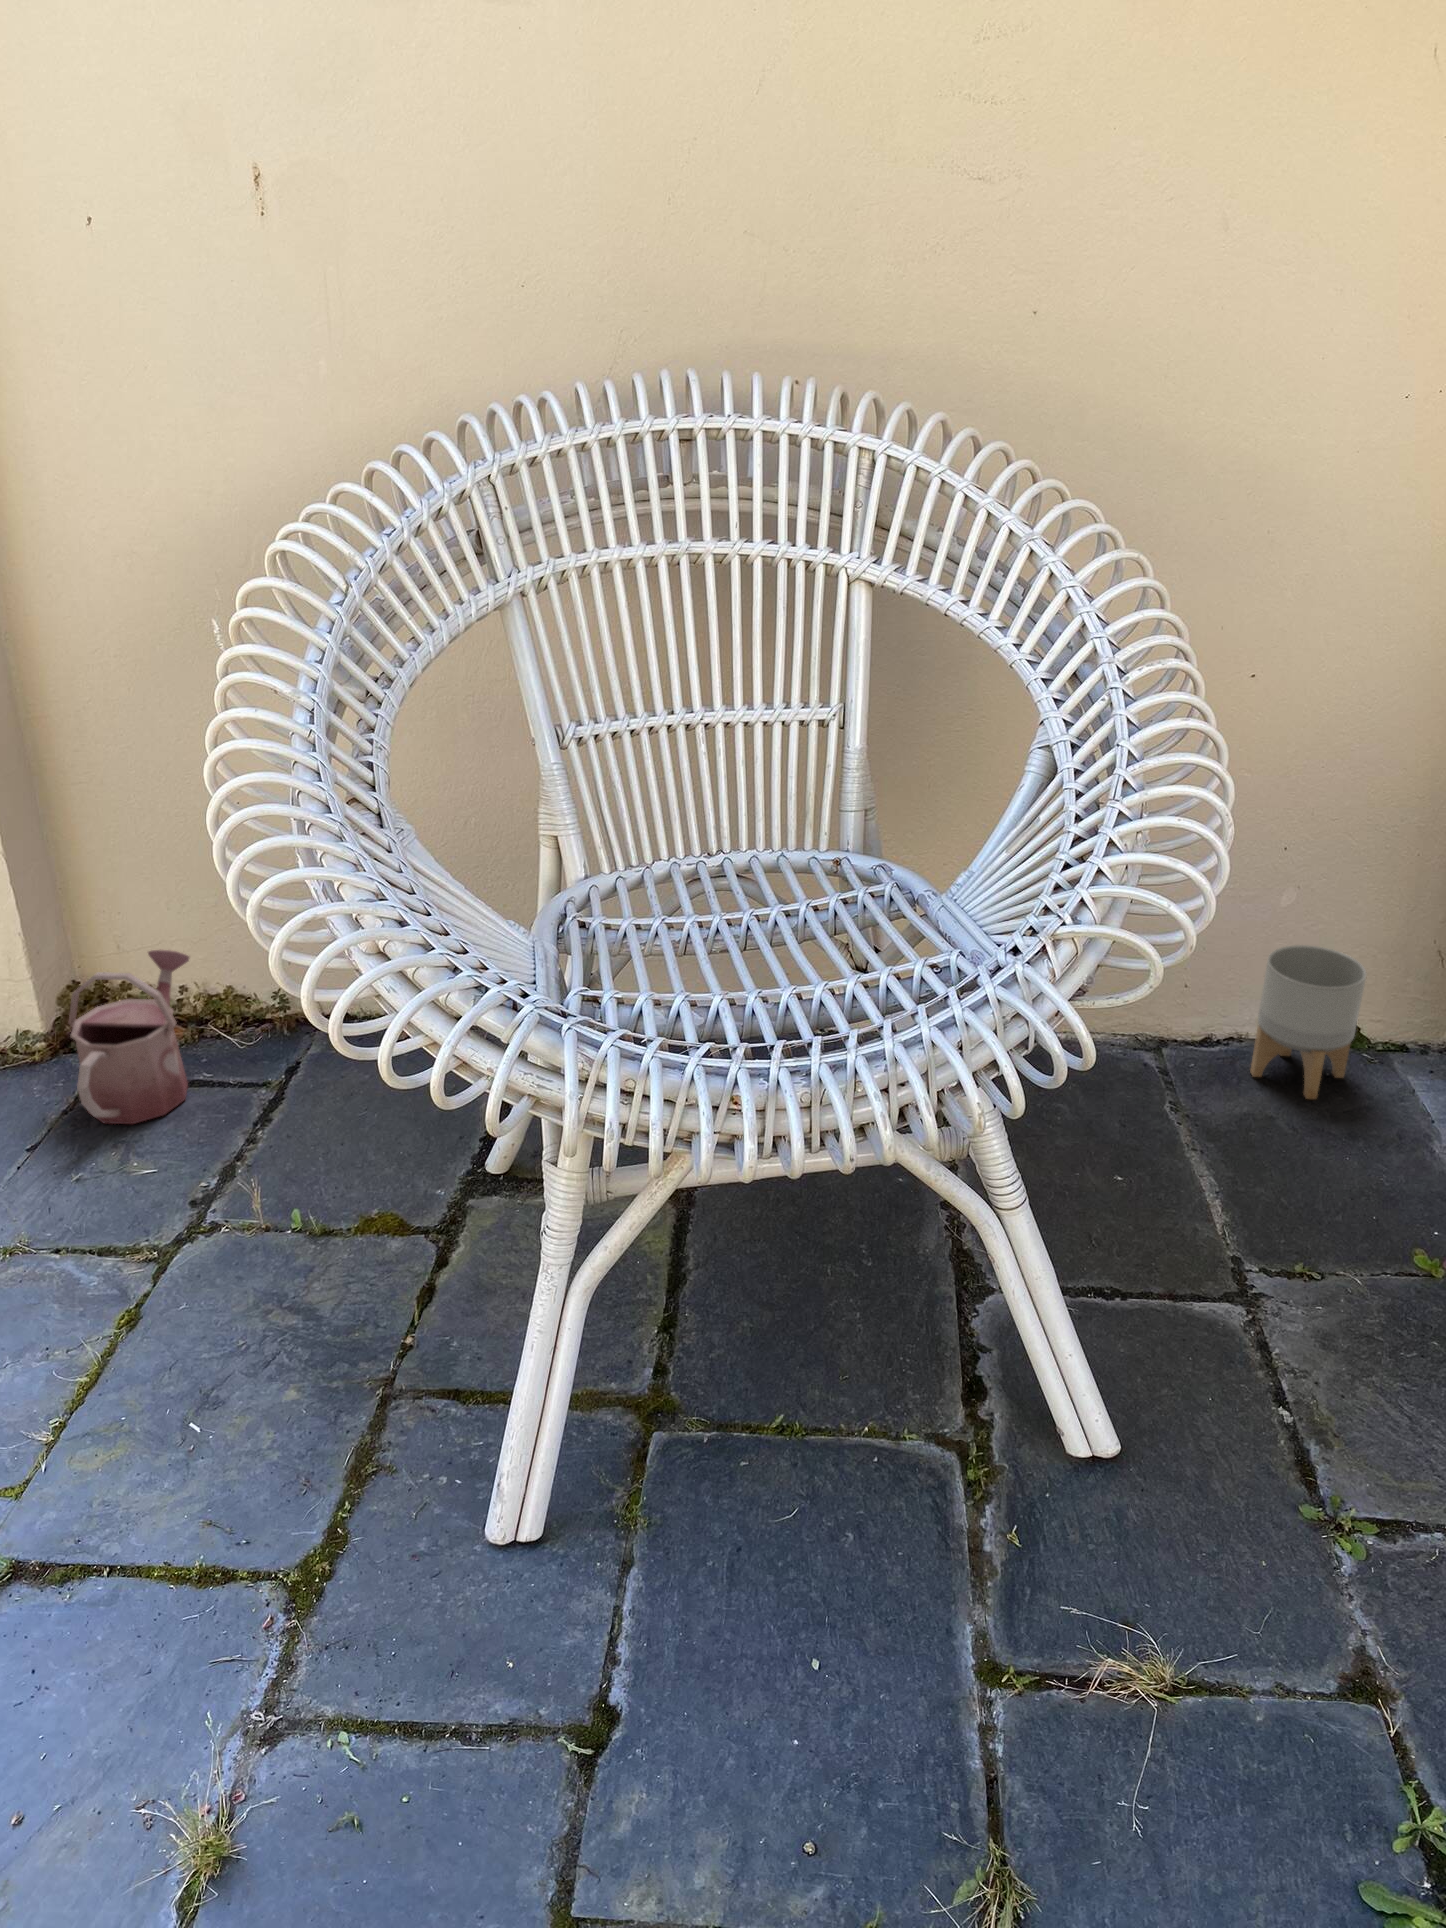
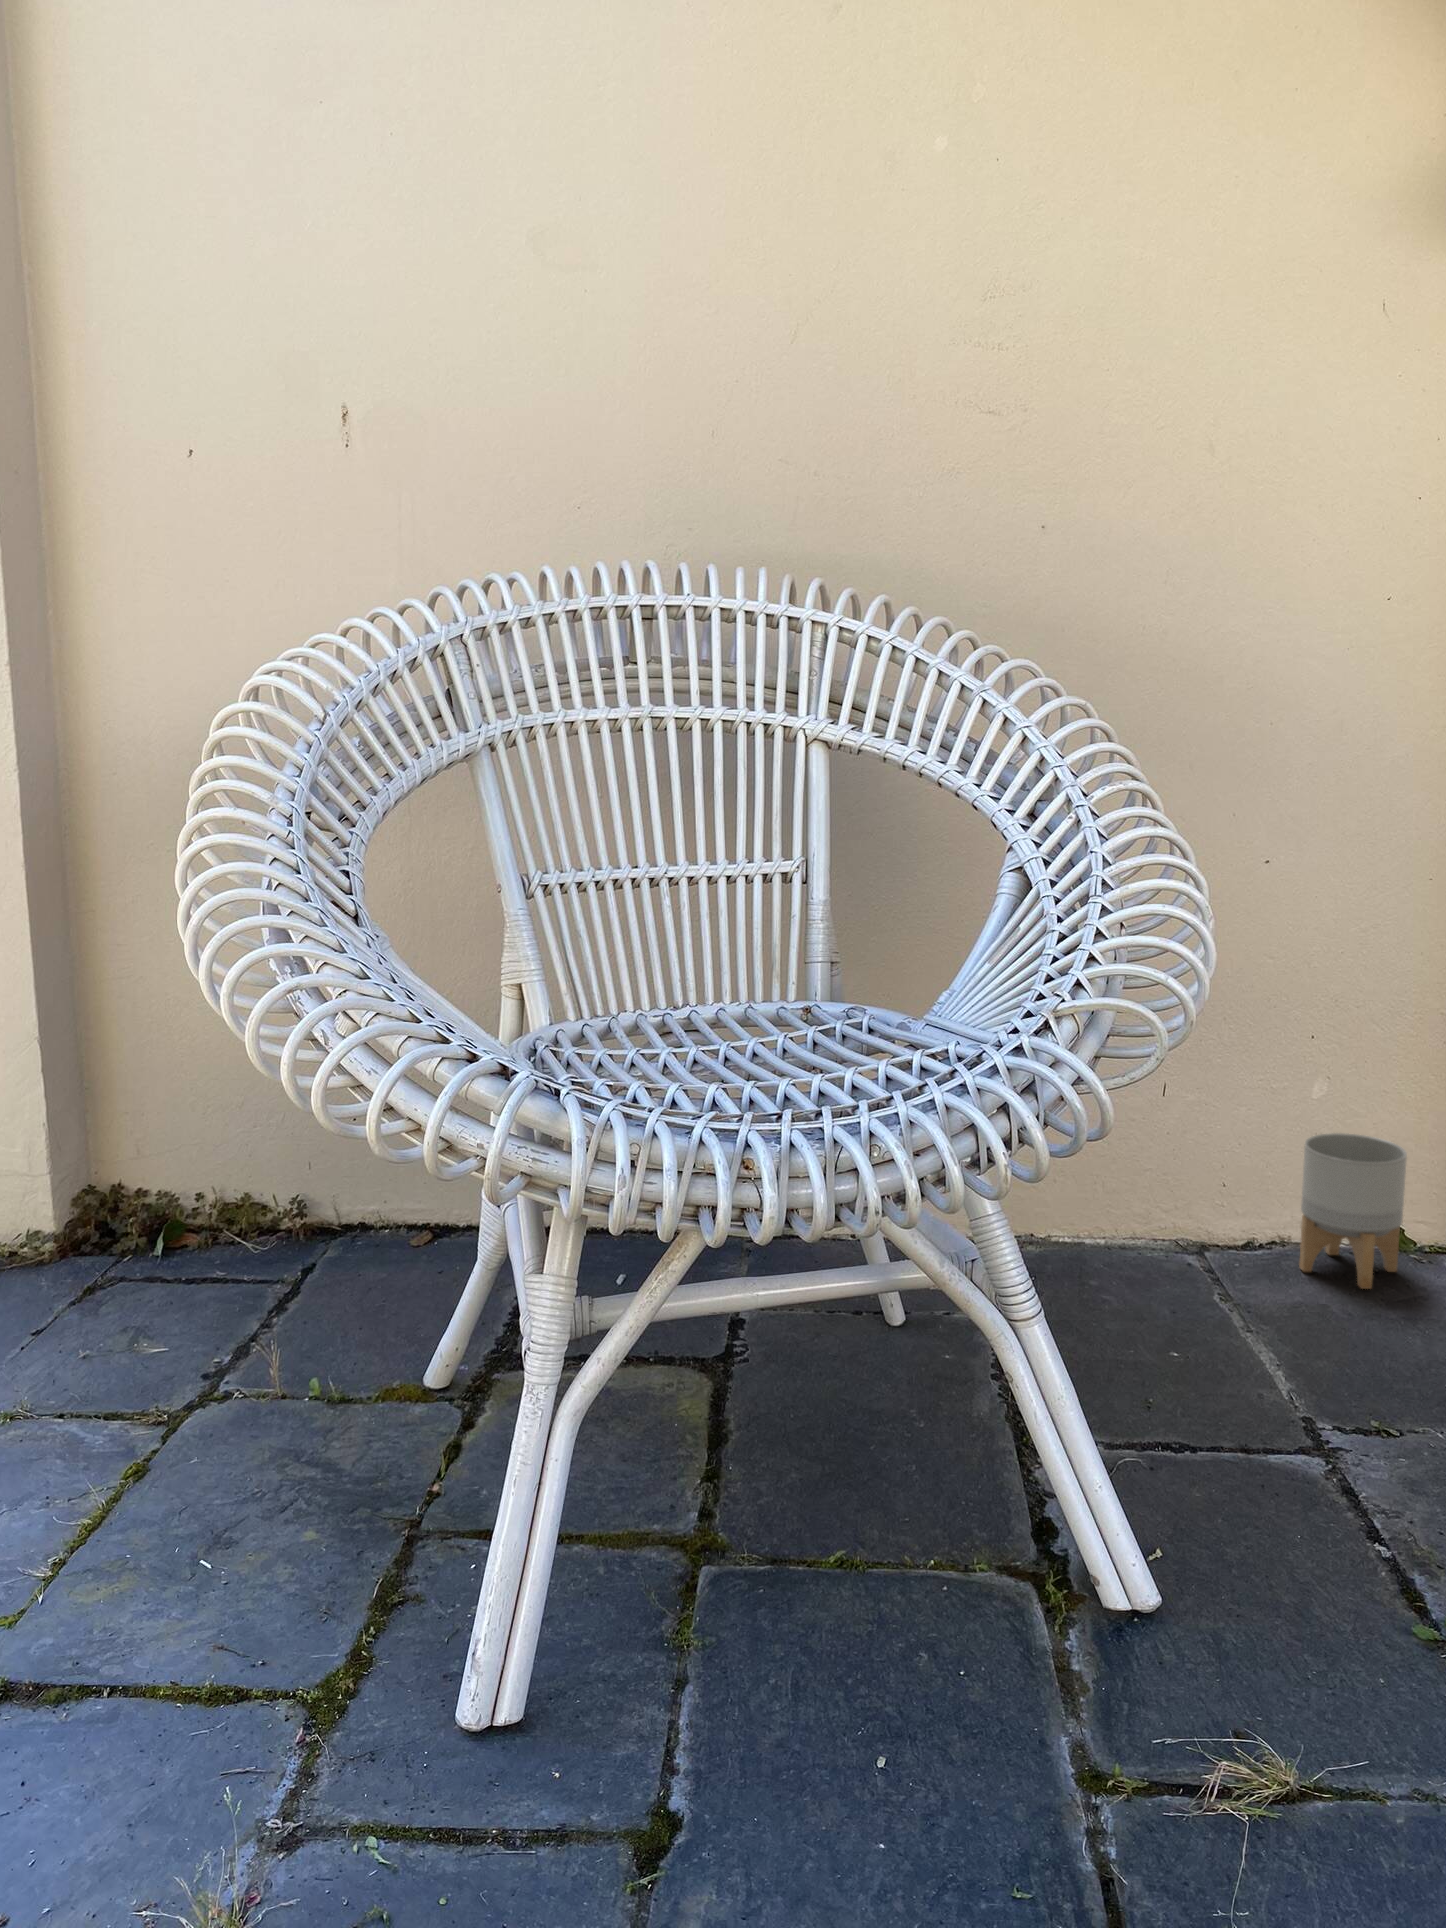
watering can: present [69,950,190,1124] -> none [87,1143,212,1312]

